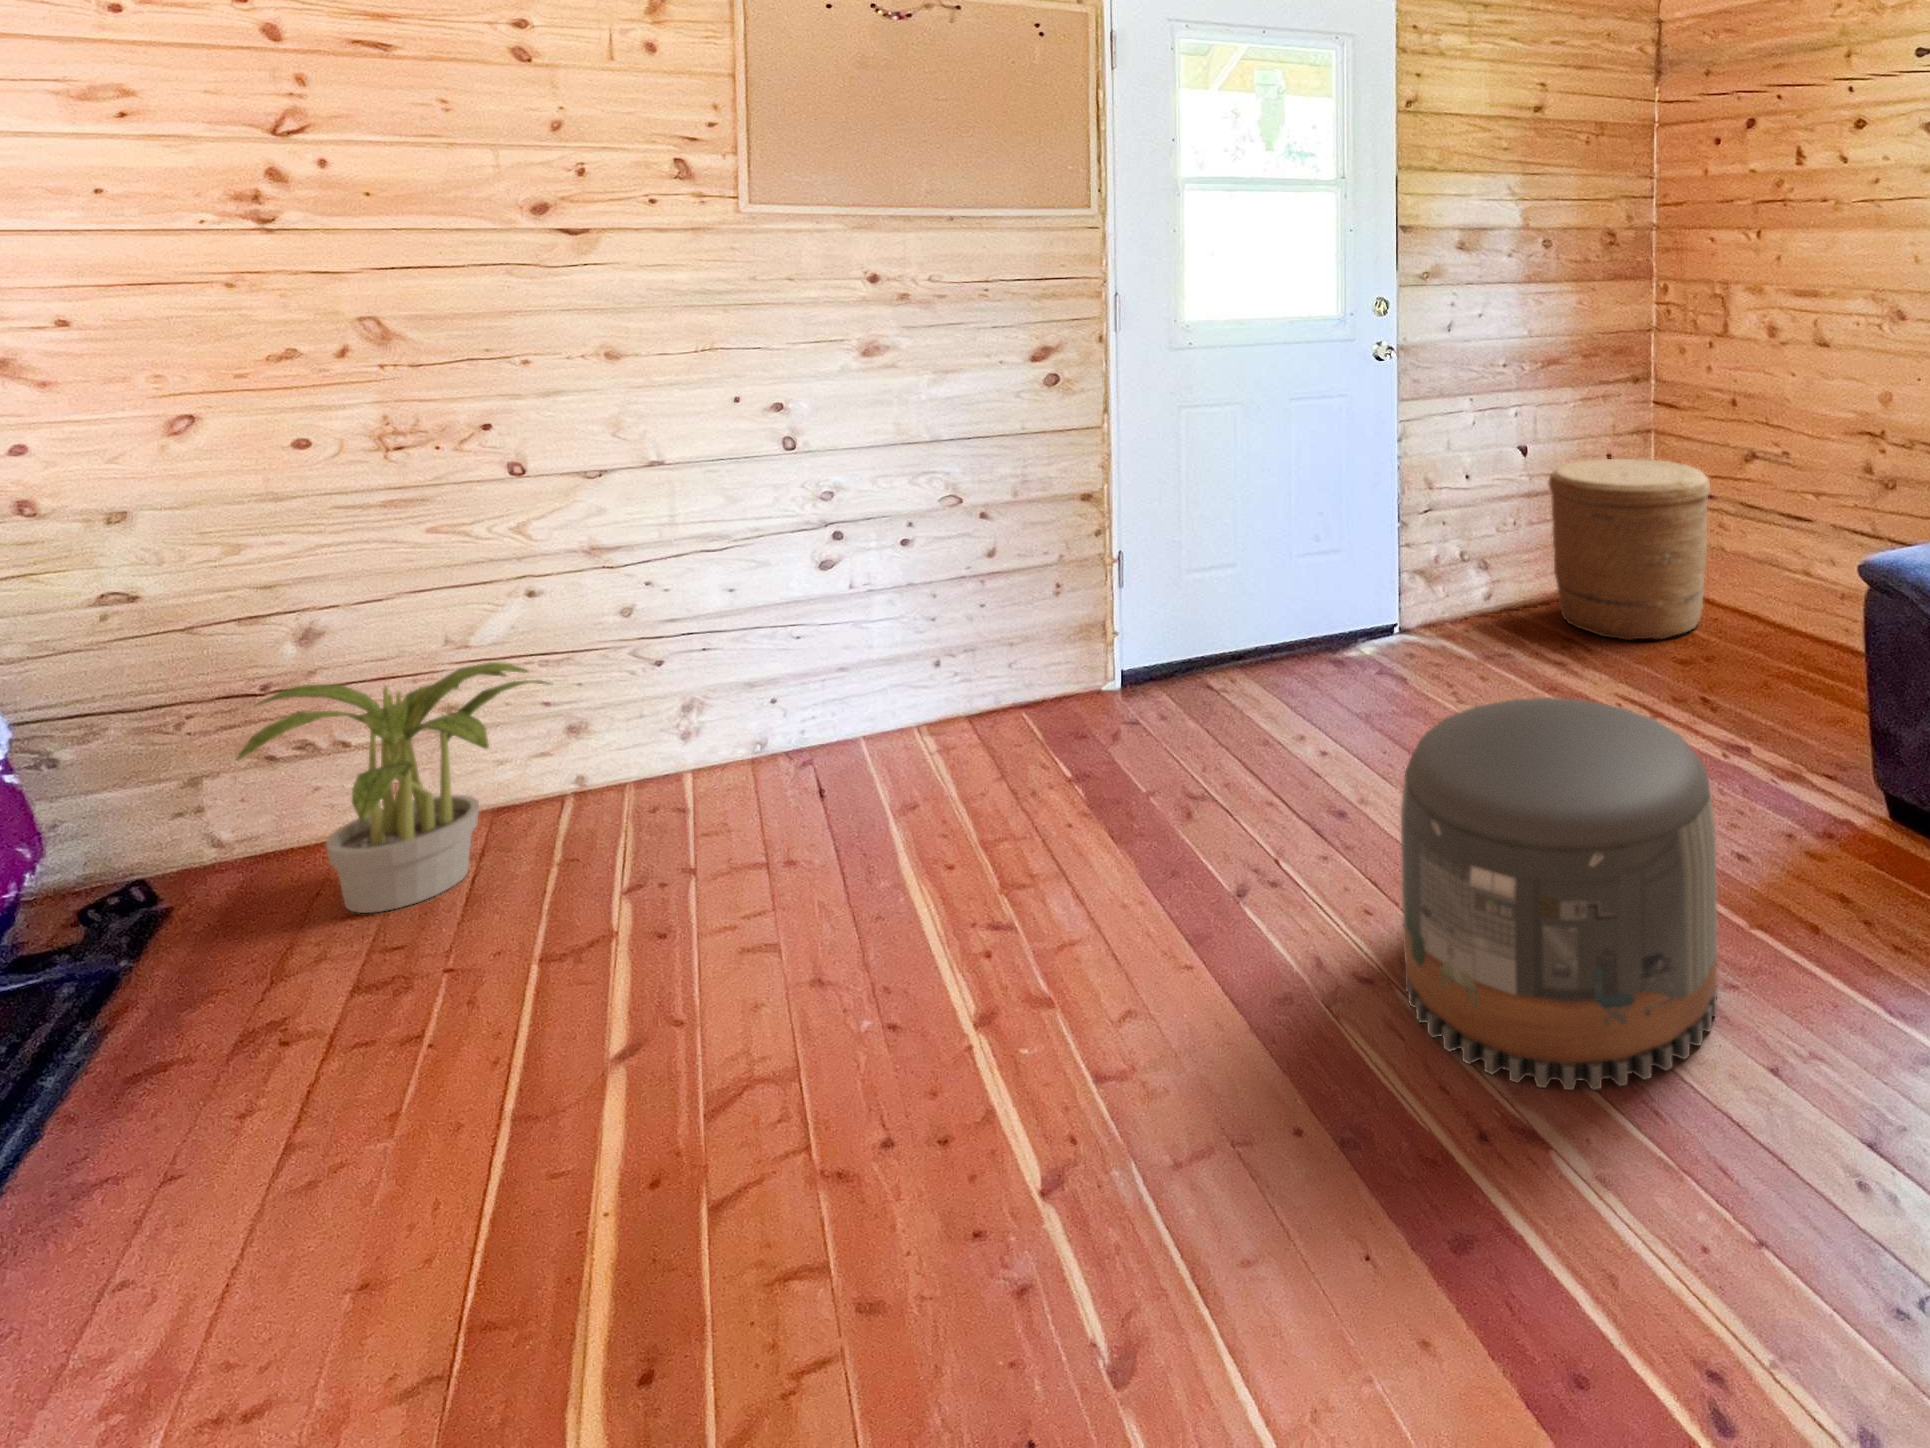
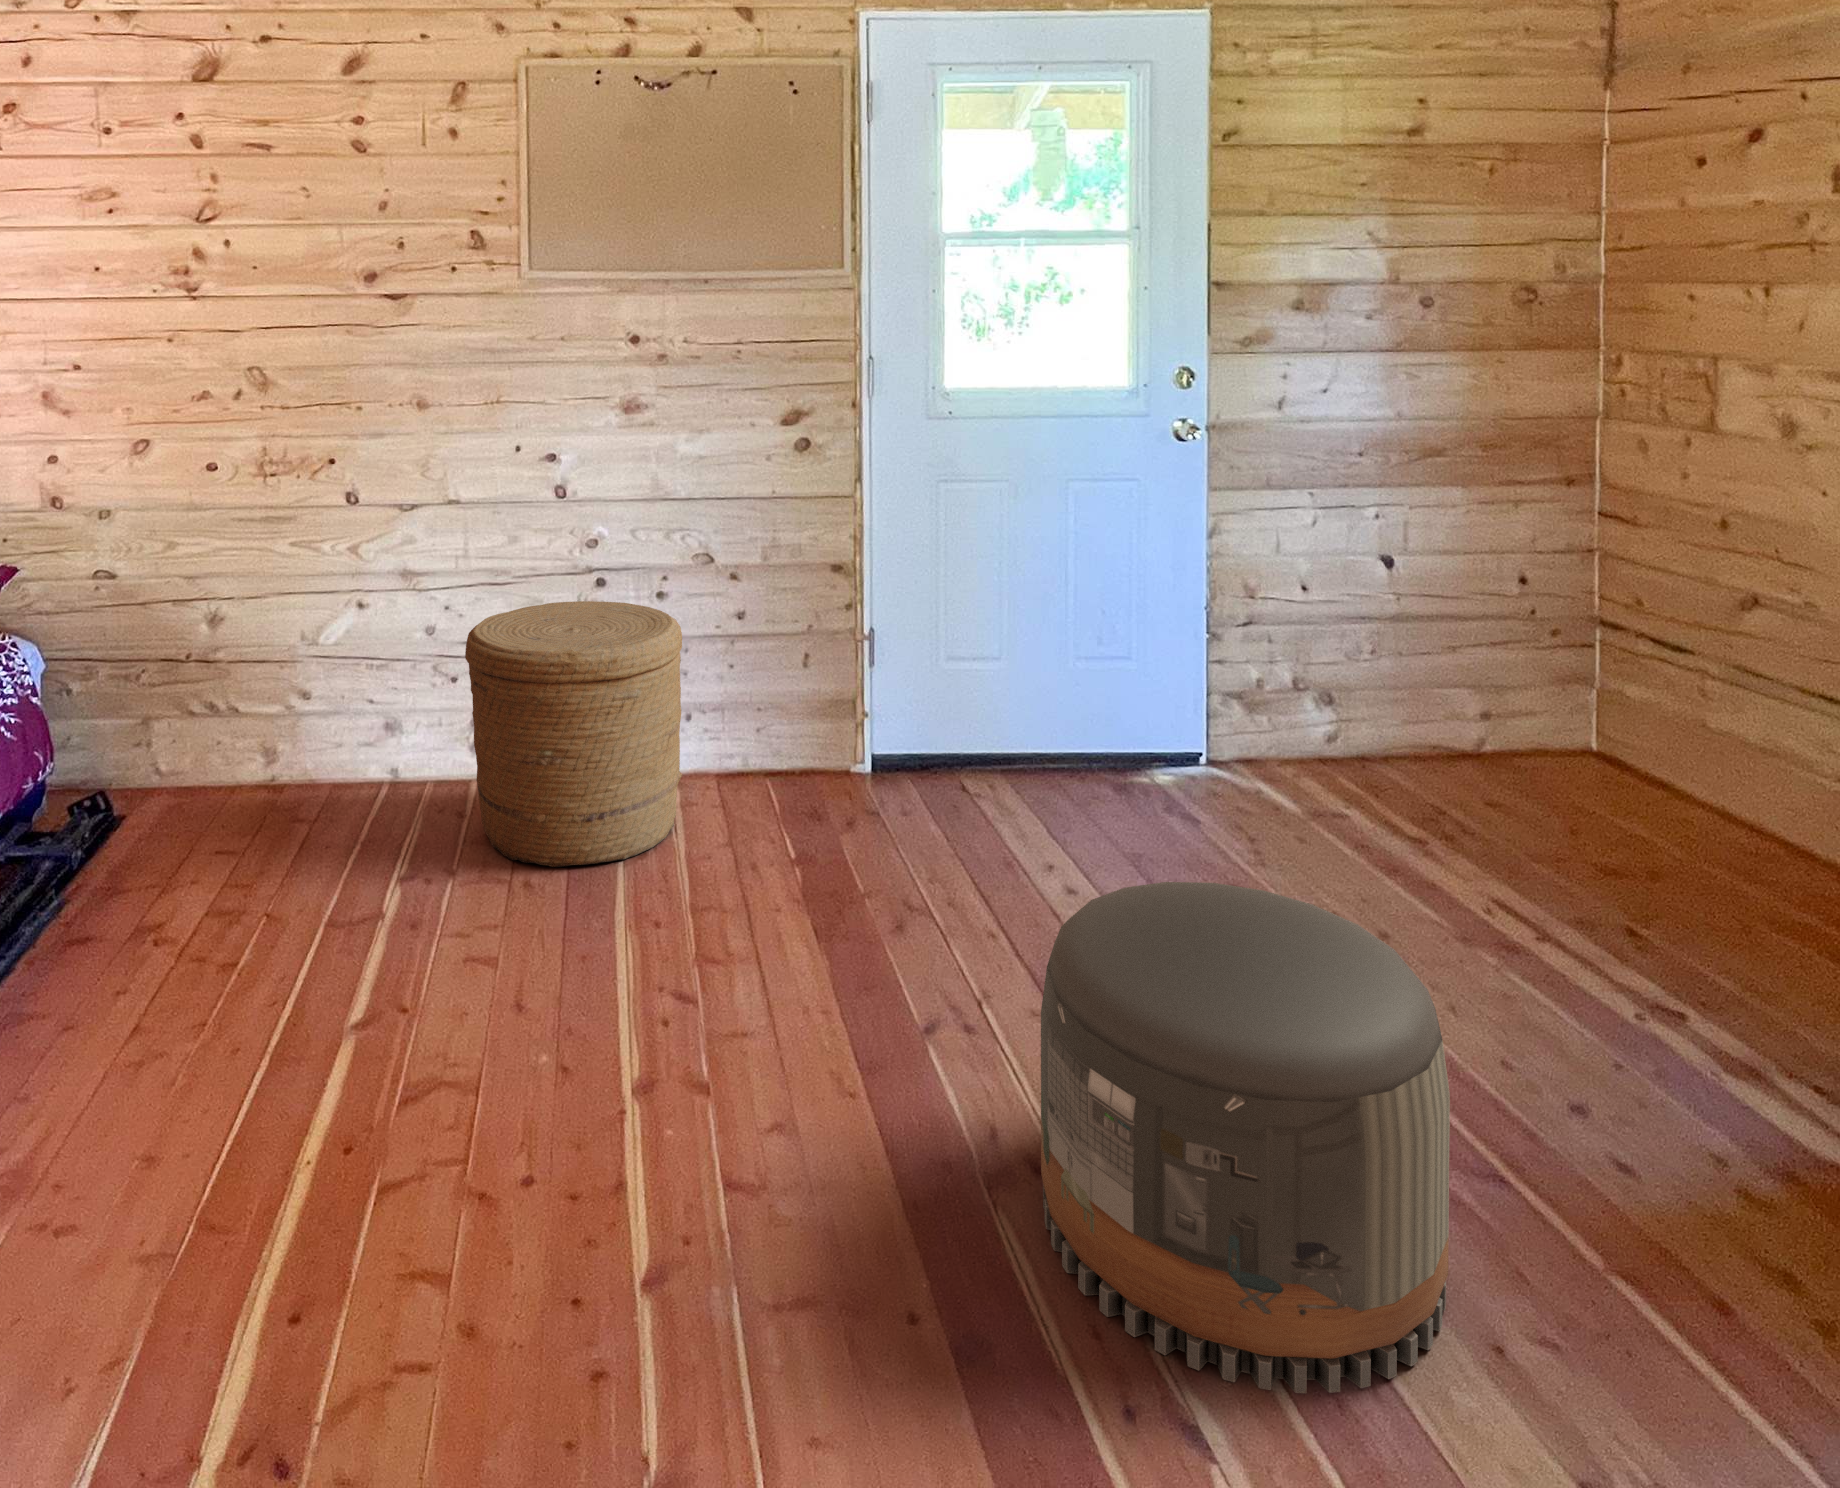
basket: present [1548,459,1710,640] -> present [465,601,682,867]
potted plant: present [237,662,550,913] -> none [152,661,370,854]

